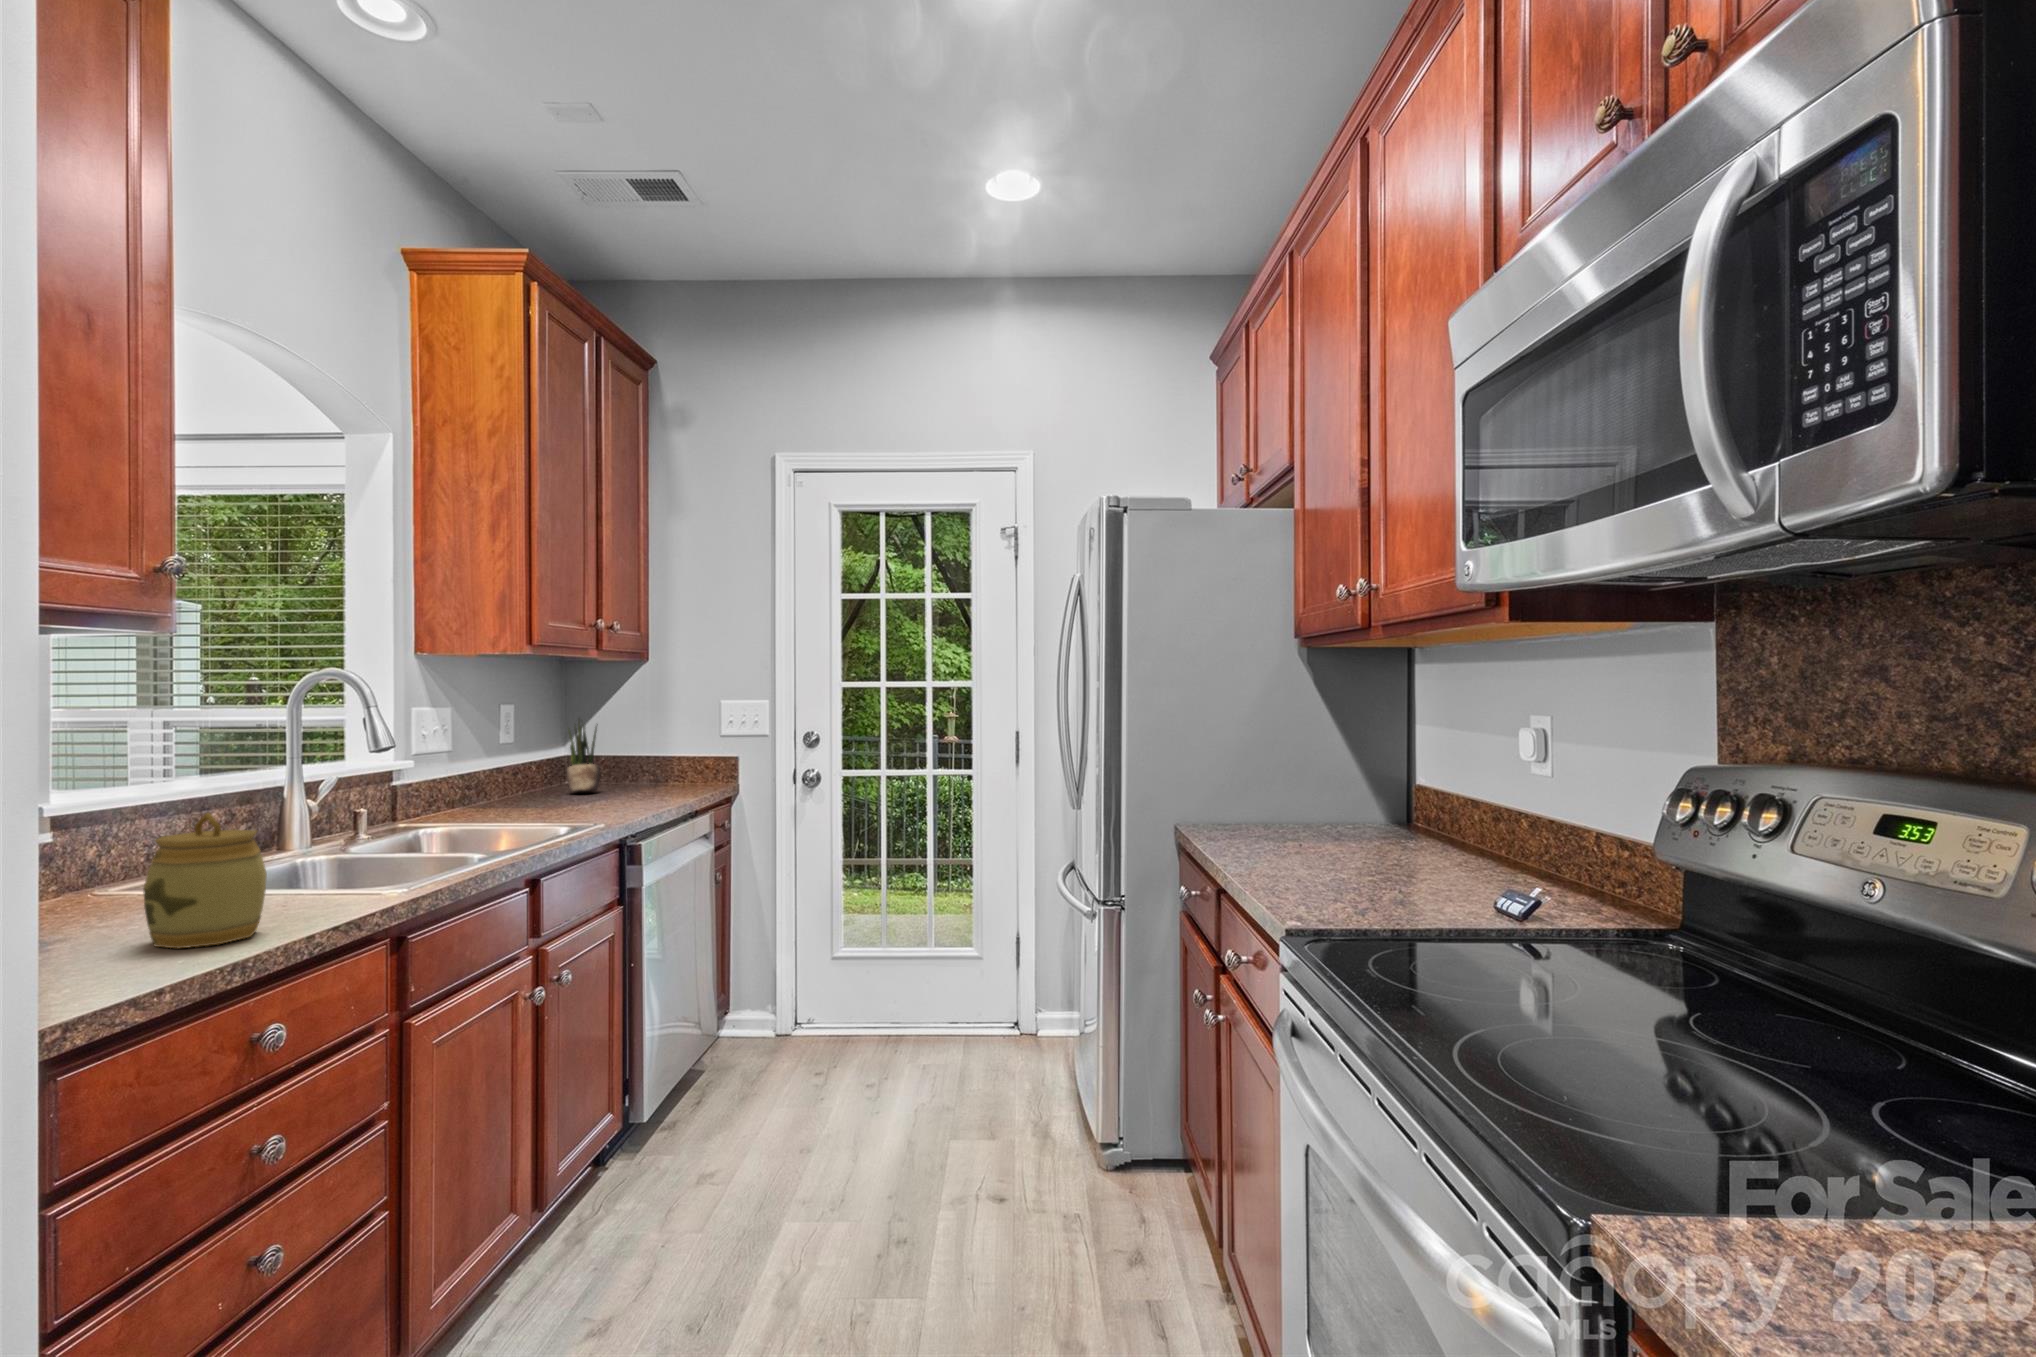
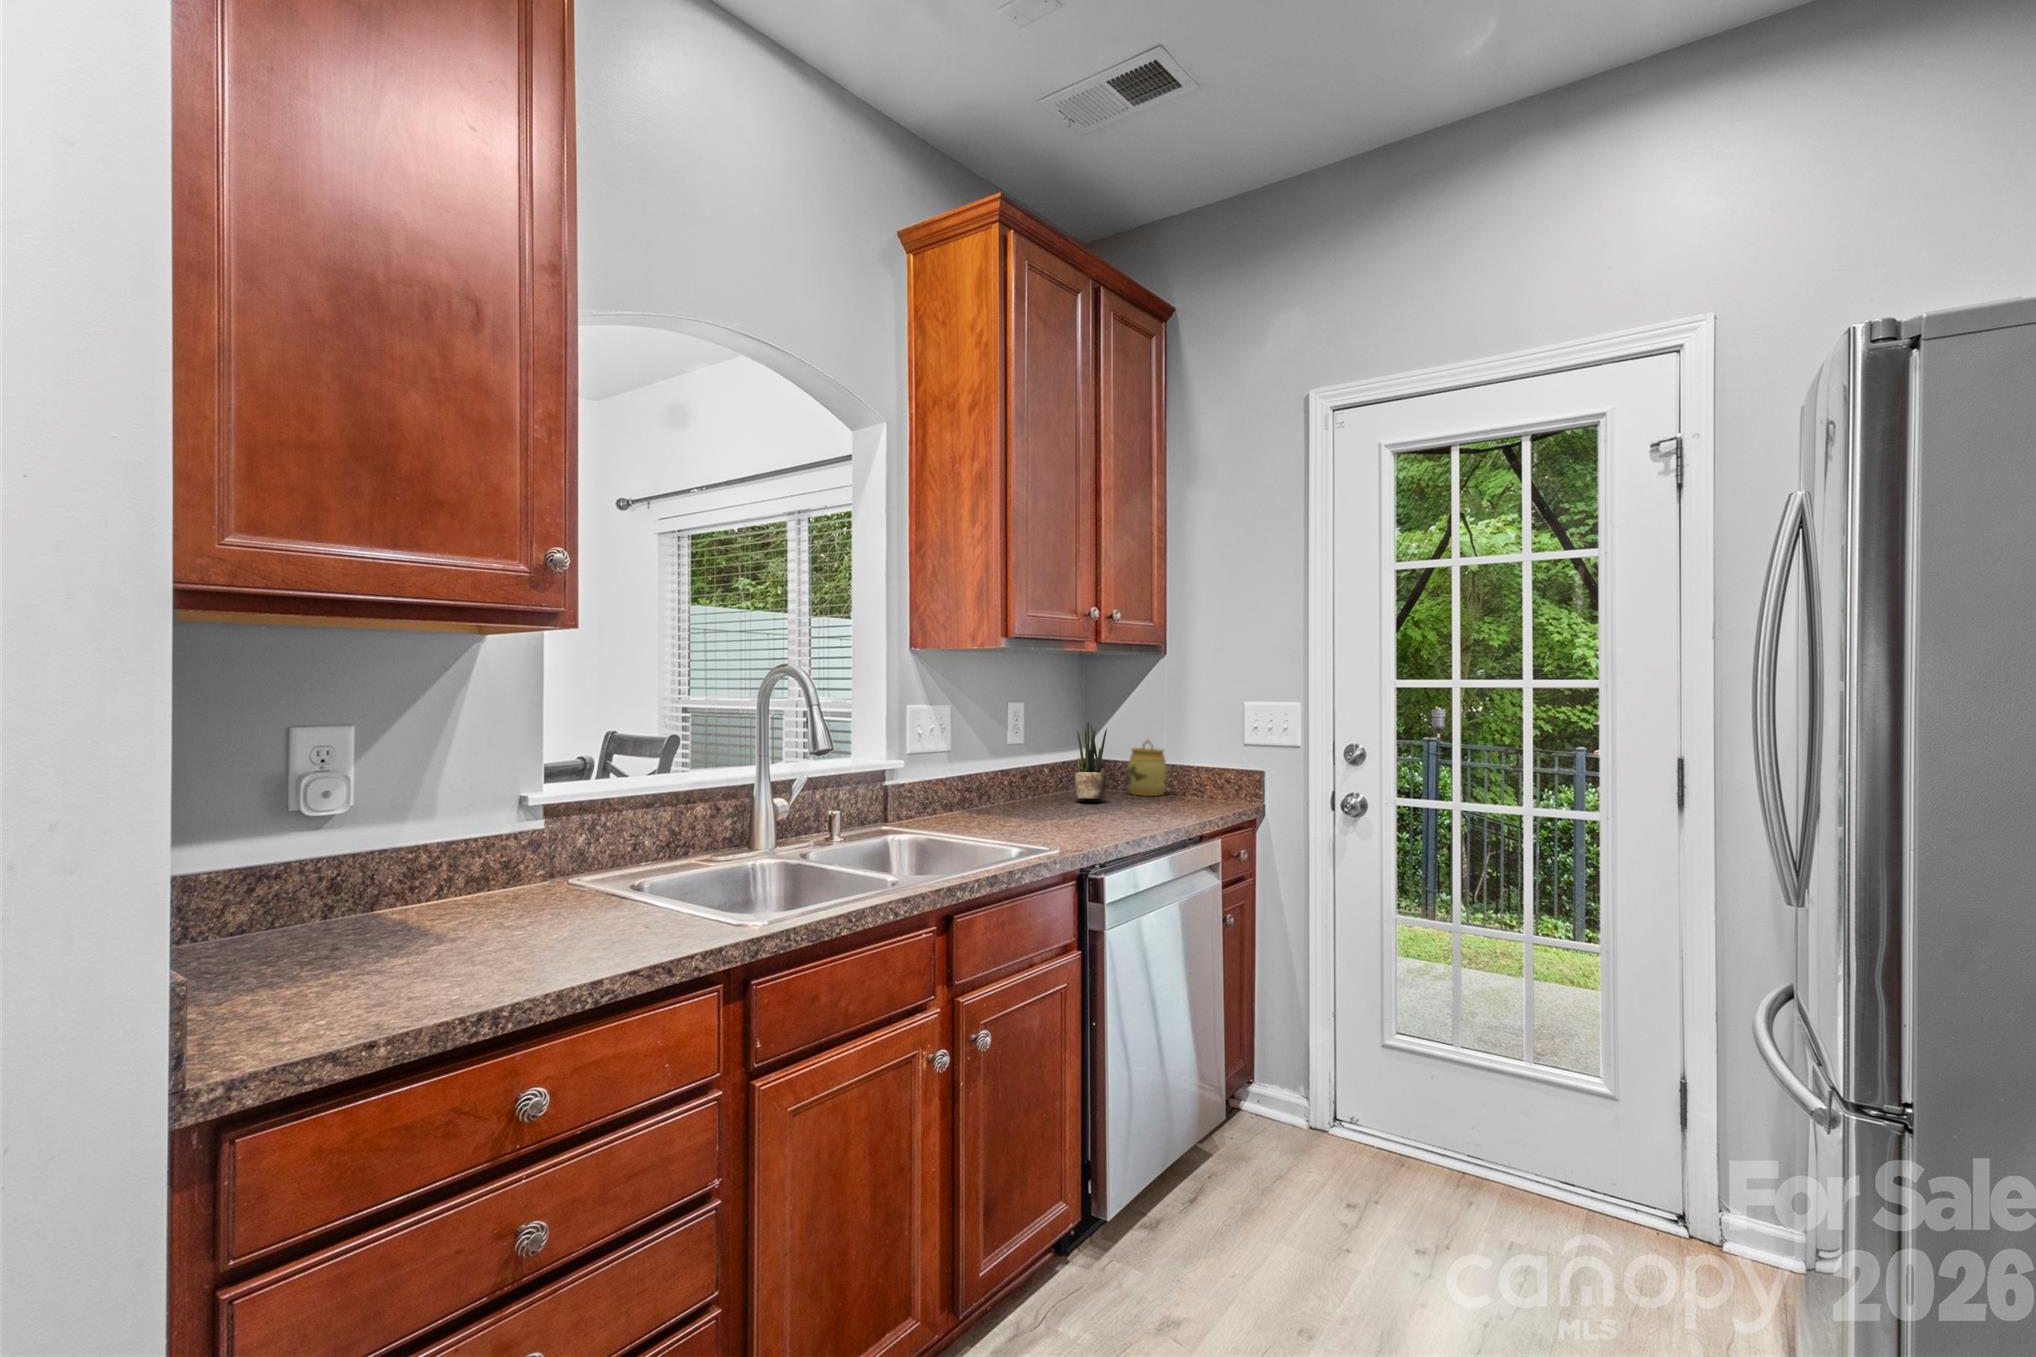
jar: present [143,813,267,949] -> present [1127,740,1166,796]

